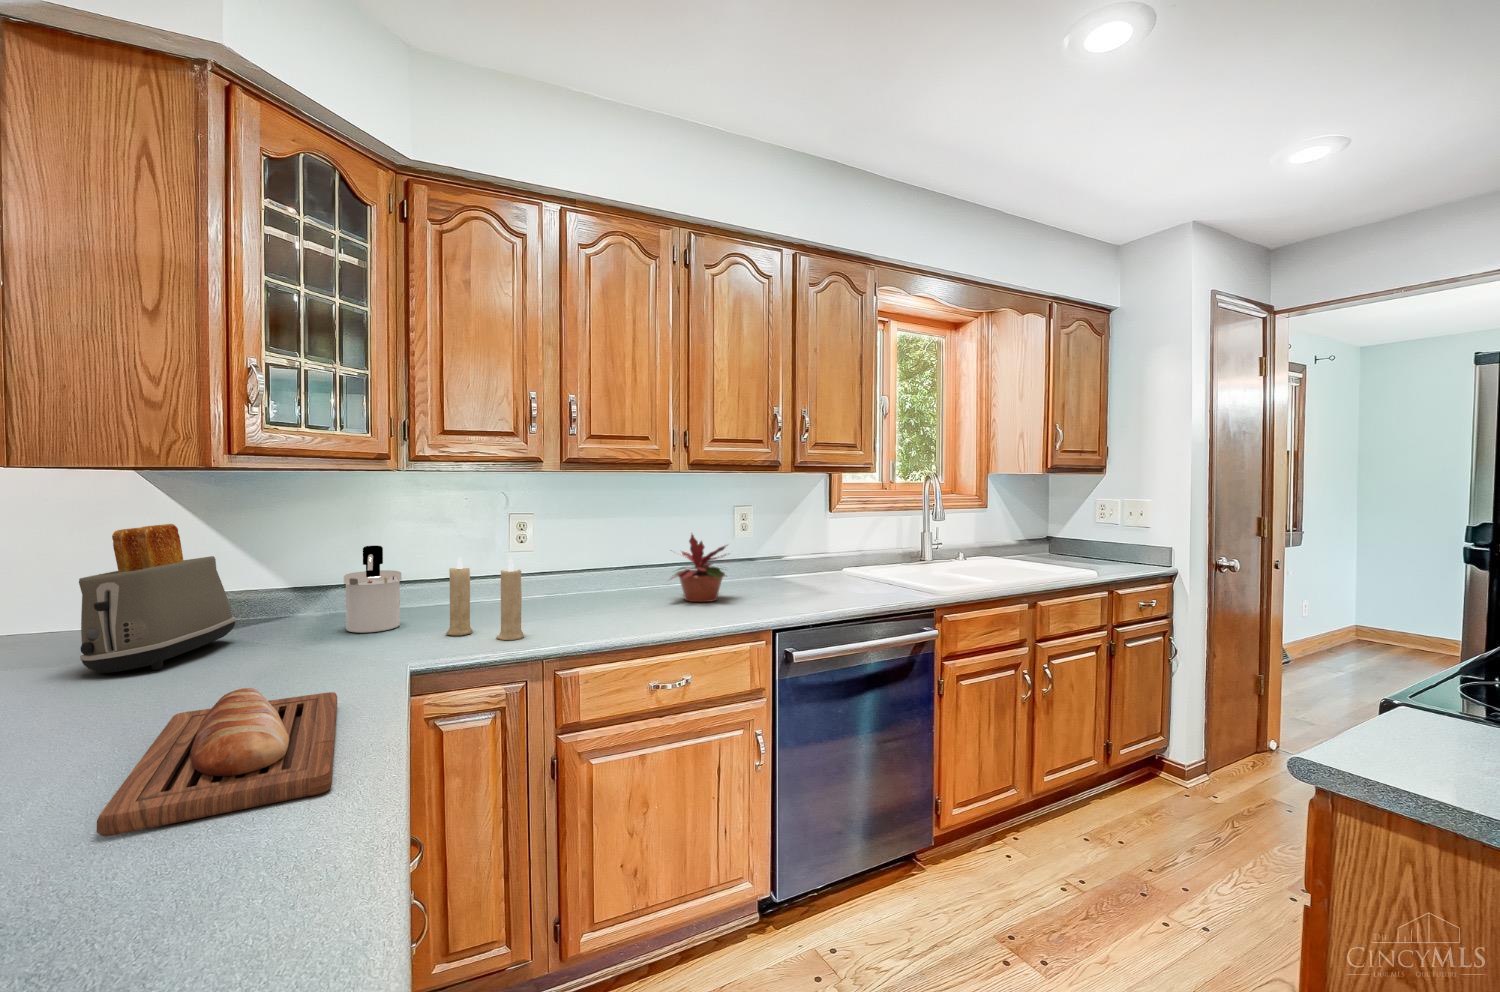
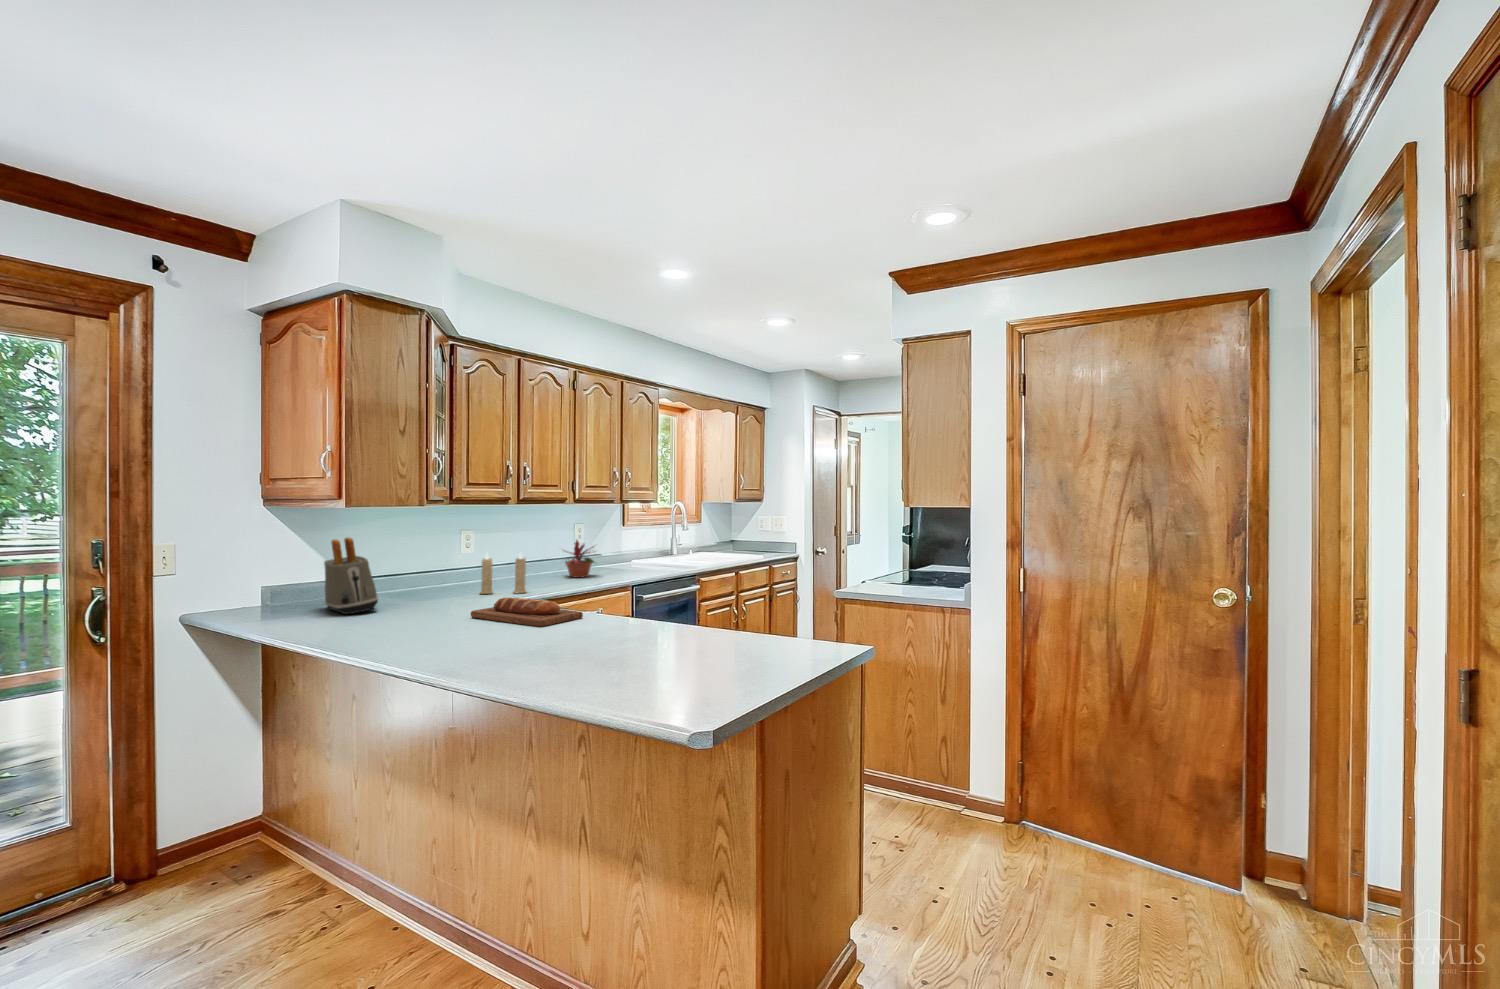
soap dispenser: present [344,546,401,633] -> none [410,549,445,597]

